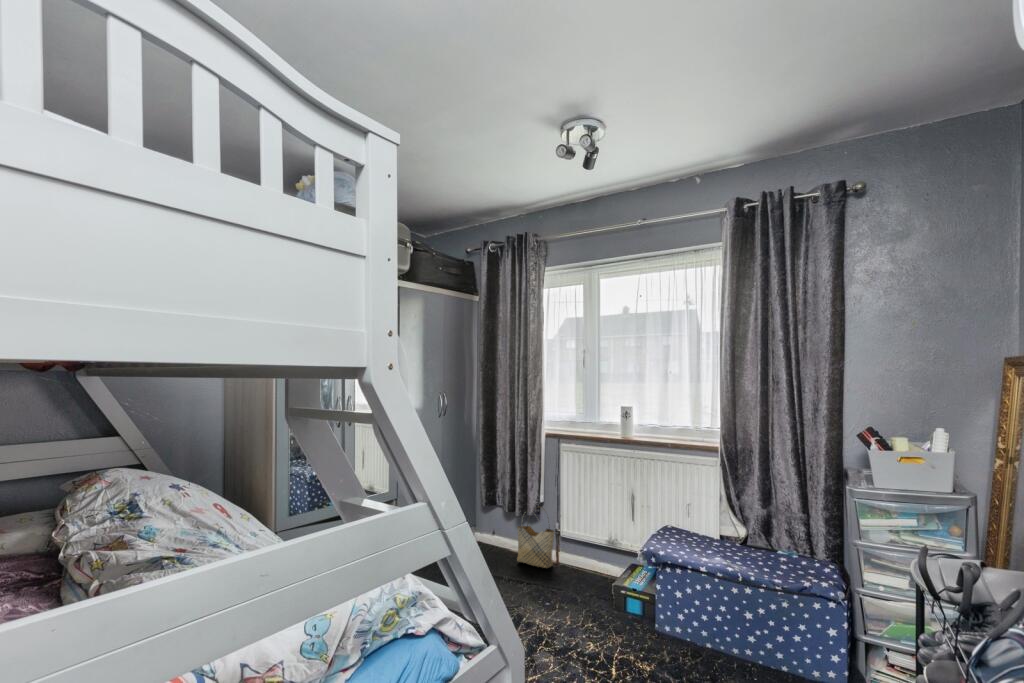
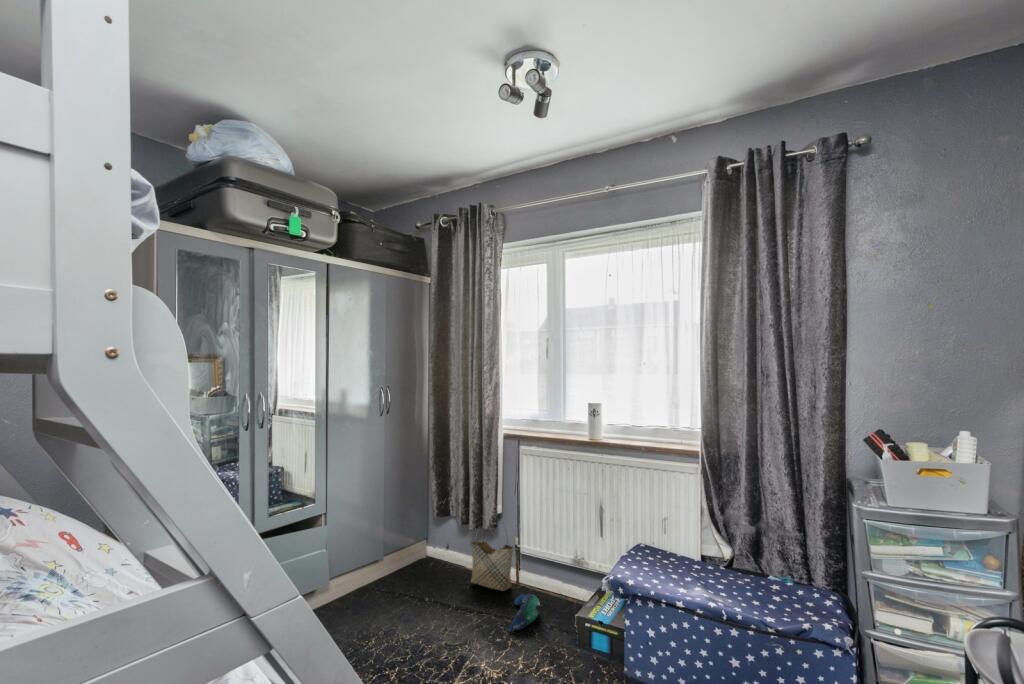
plush toy: none [554,569,583,598] -> present [508,594,542,631]

